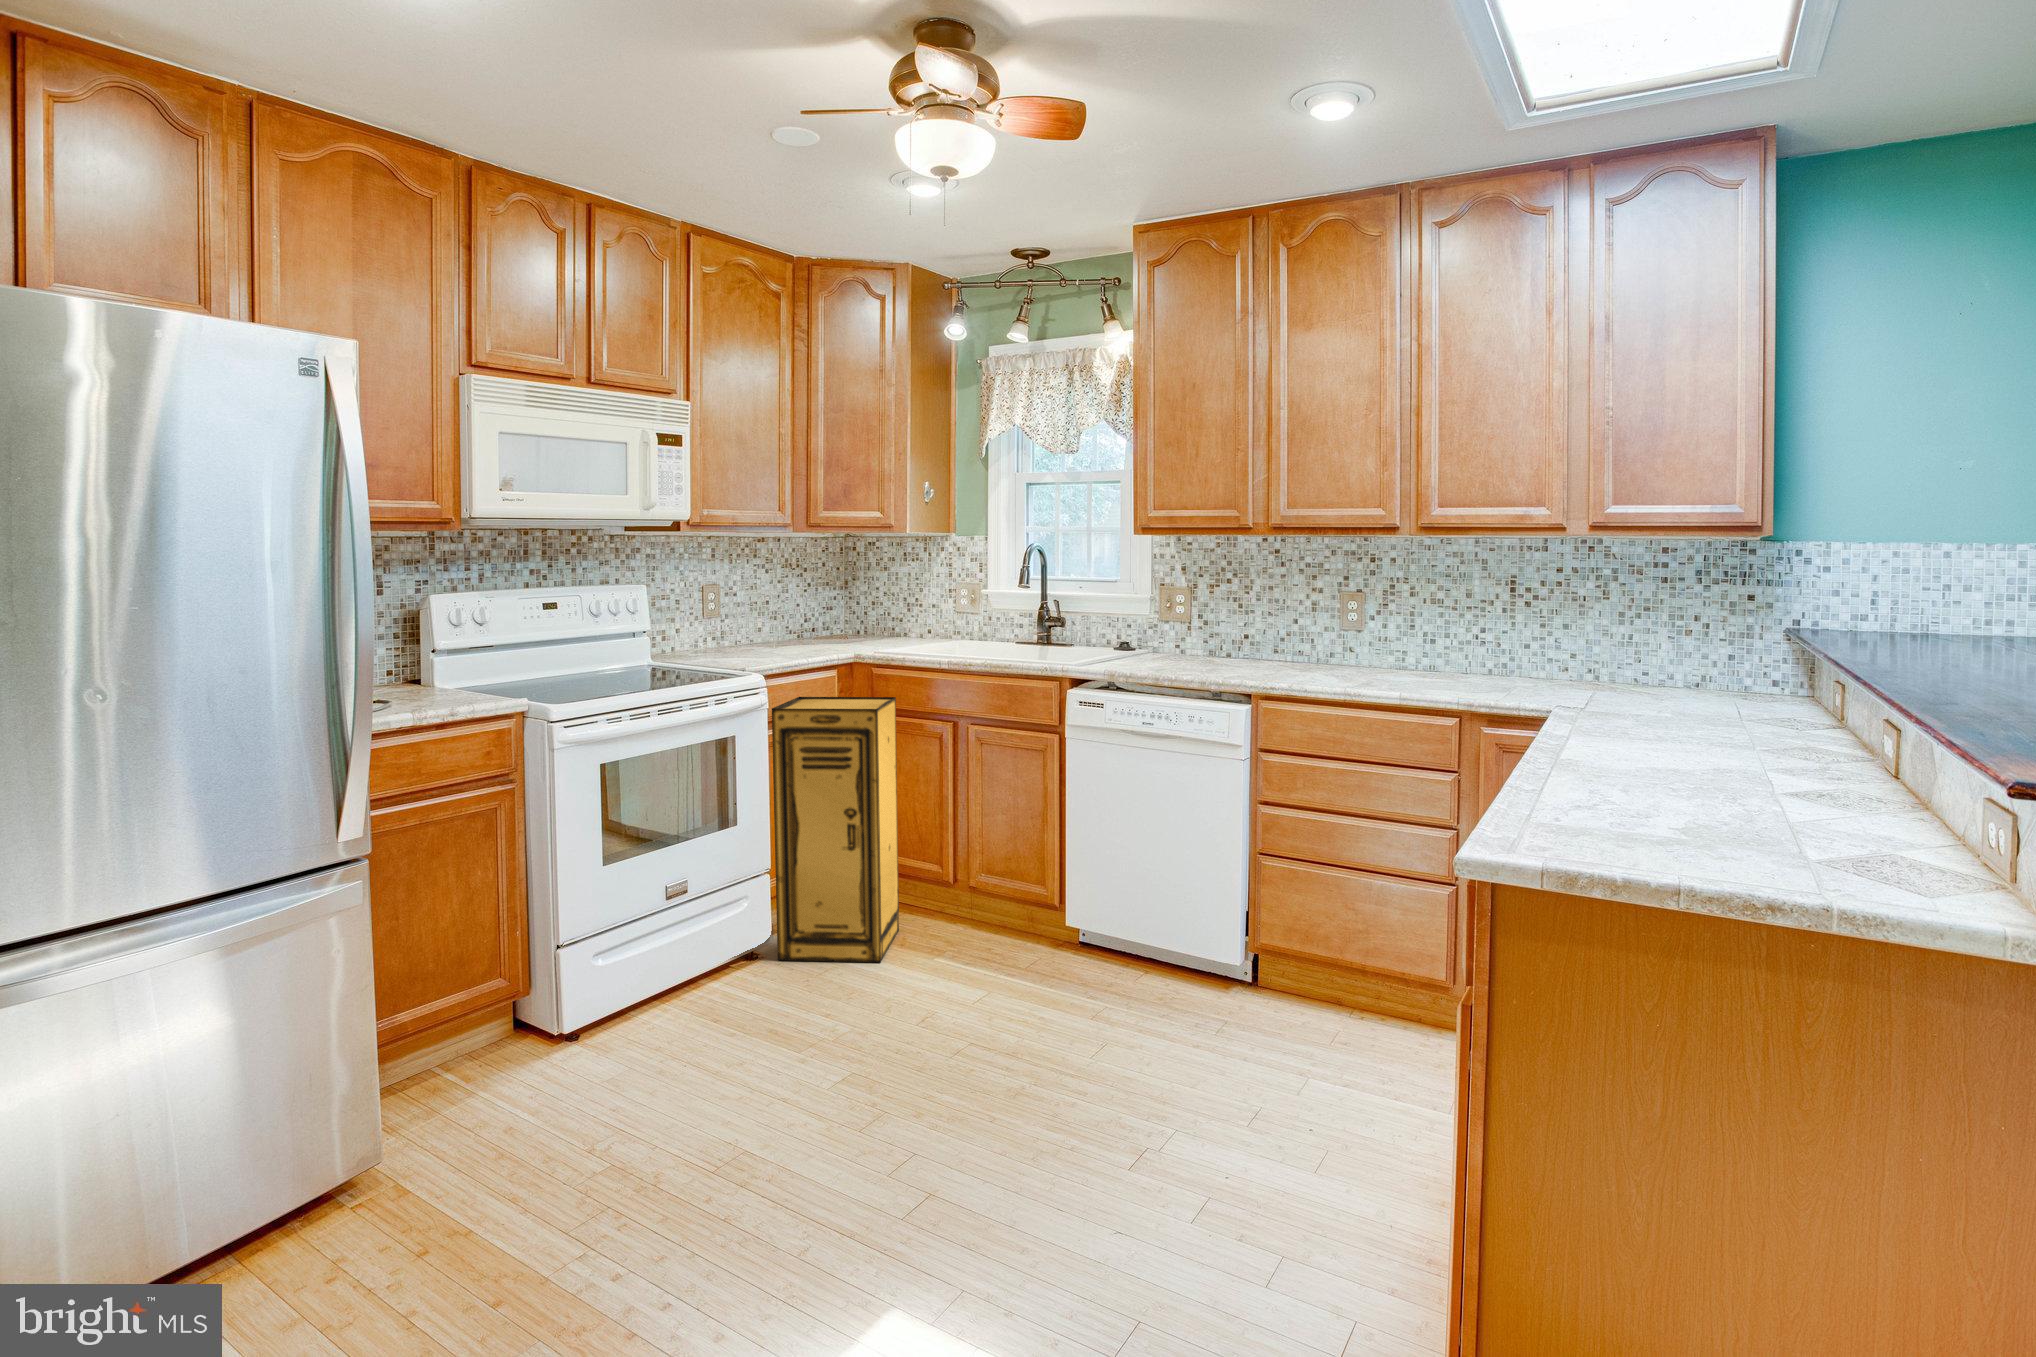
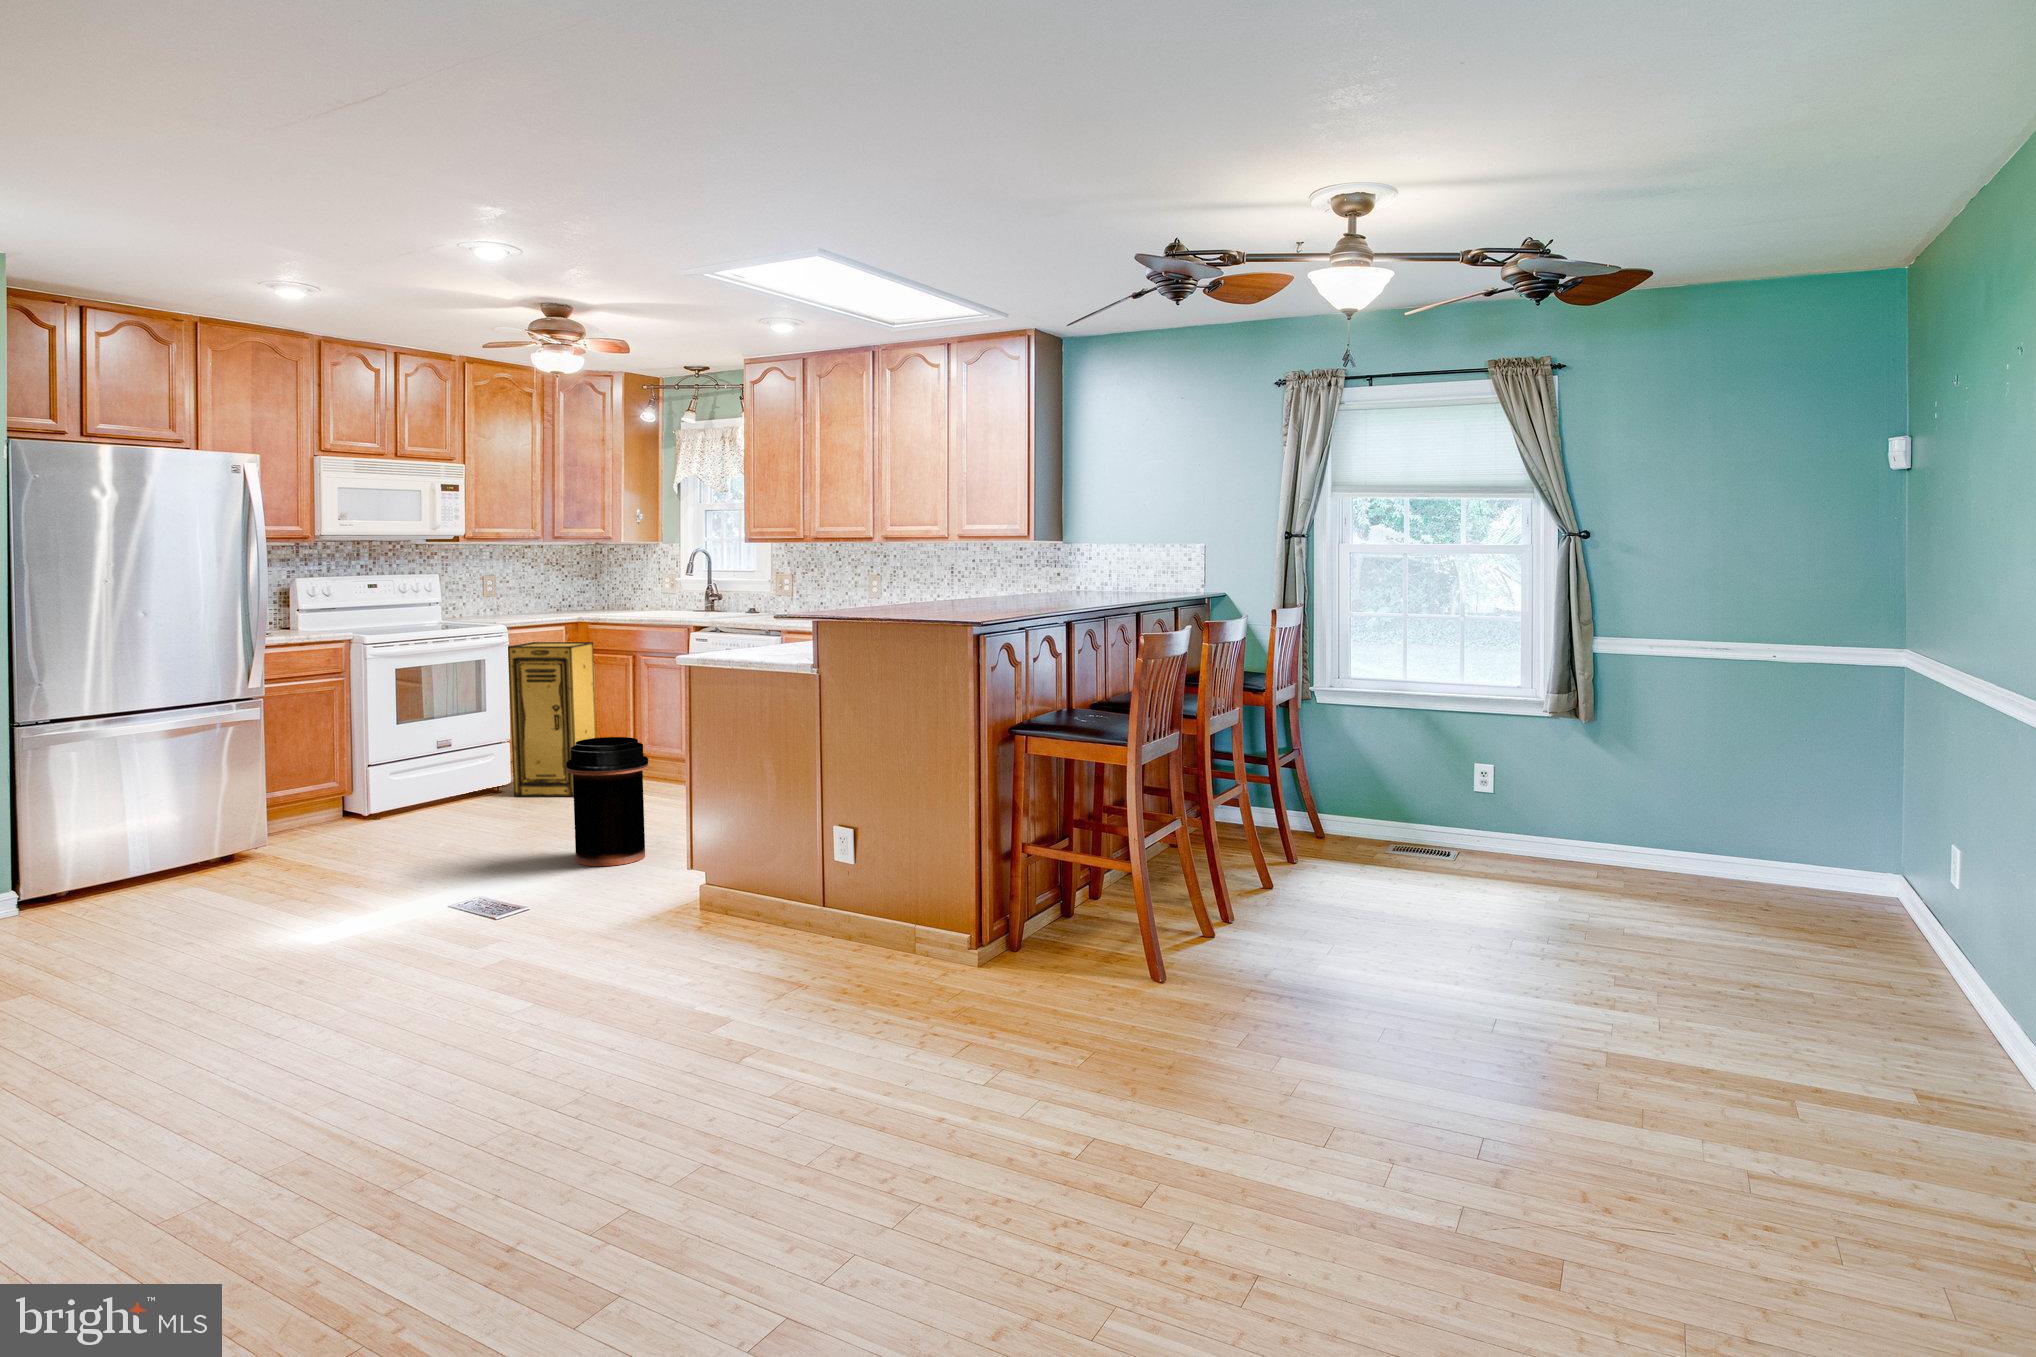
trash can: none [991,926,1155,1223] -> present [566,737,648,866]

